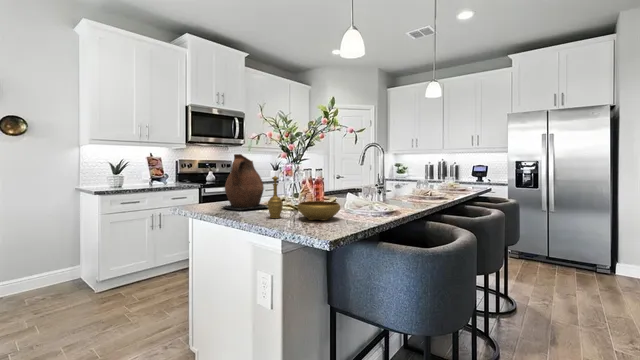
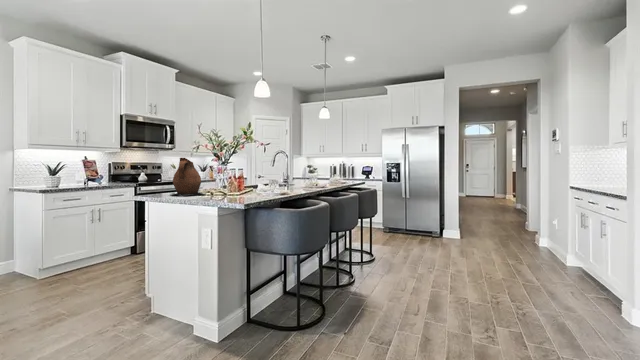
decorative bowl: present [268,176,340,220] -> none [206,172,254,198]

